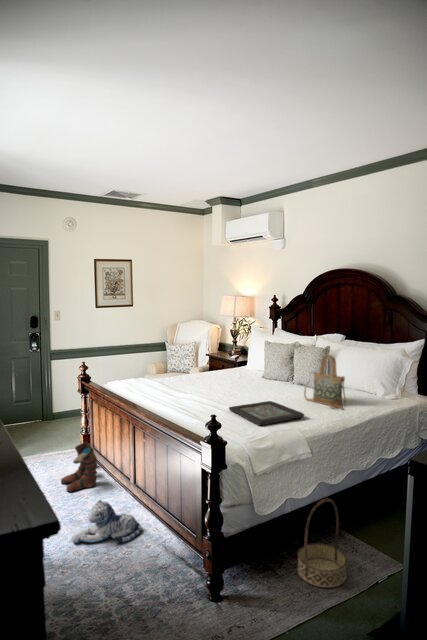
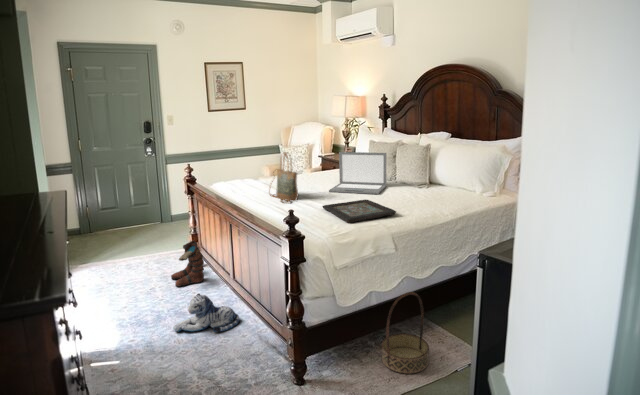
laptop: none [229,352,285,395] -> present [329,152,386,194]
handbag: present [304,355,346,409] -> present [271,152,298,203]

